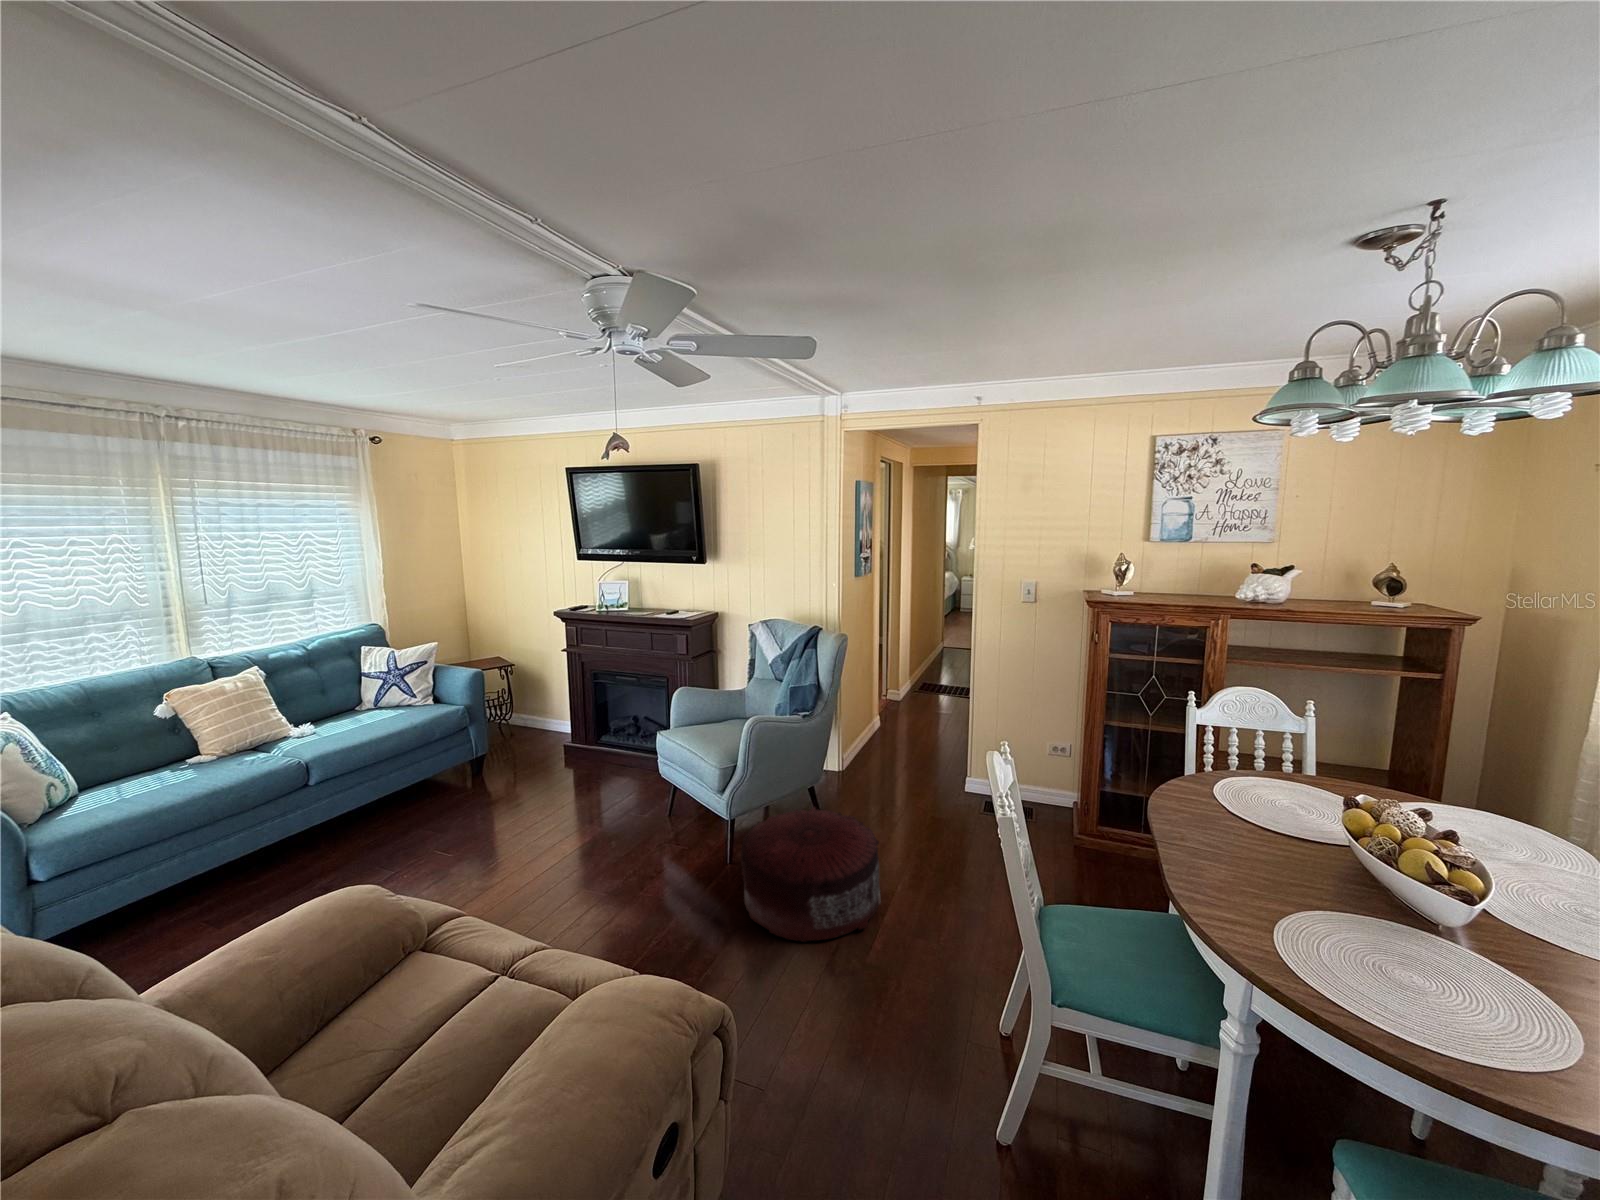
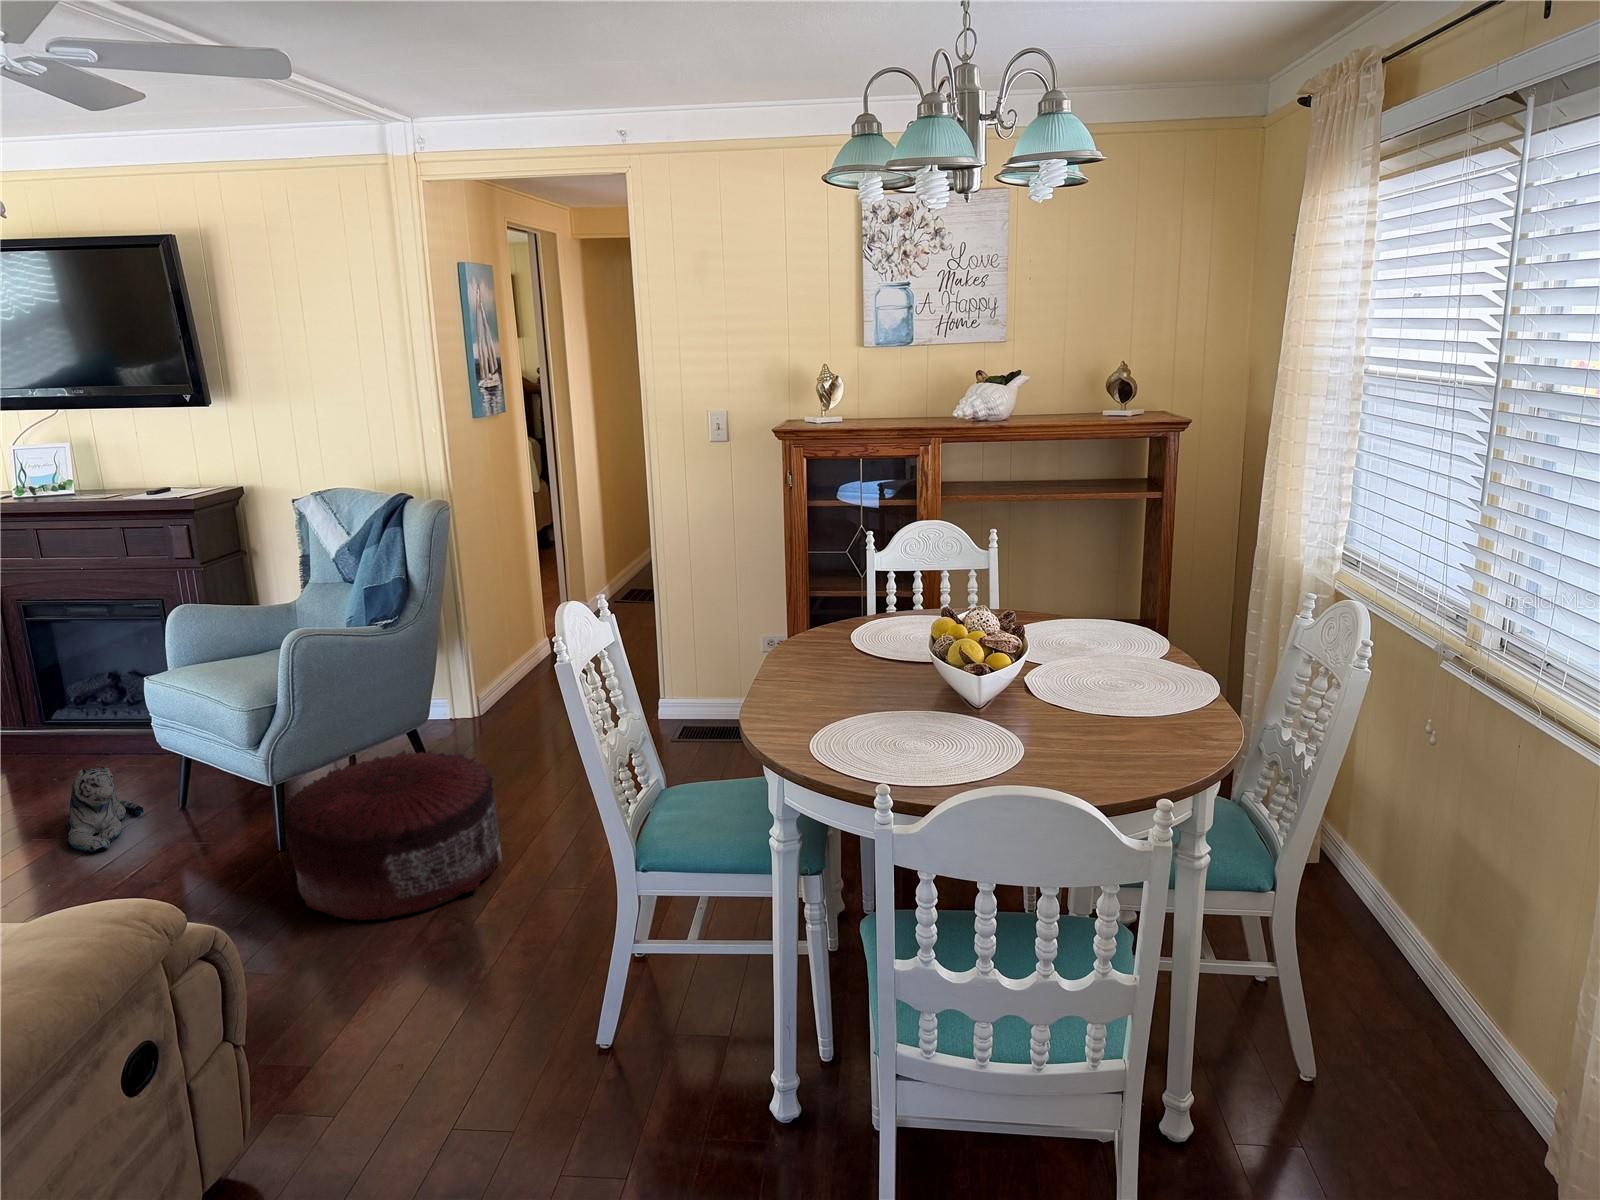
plush toy: none [604,787,648,845] -> present [66,767,144,853]

